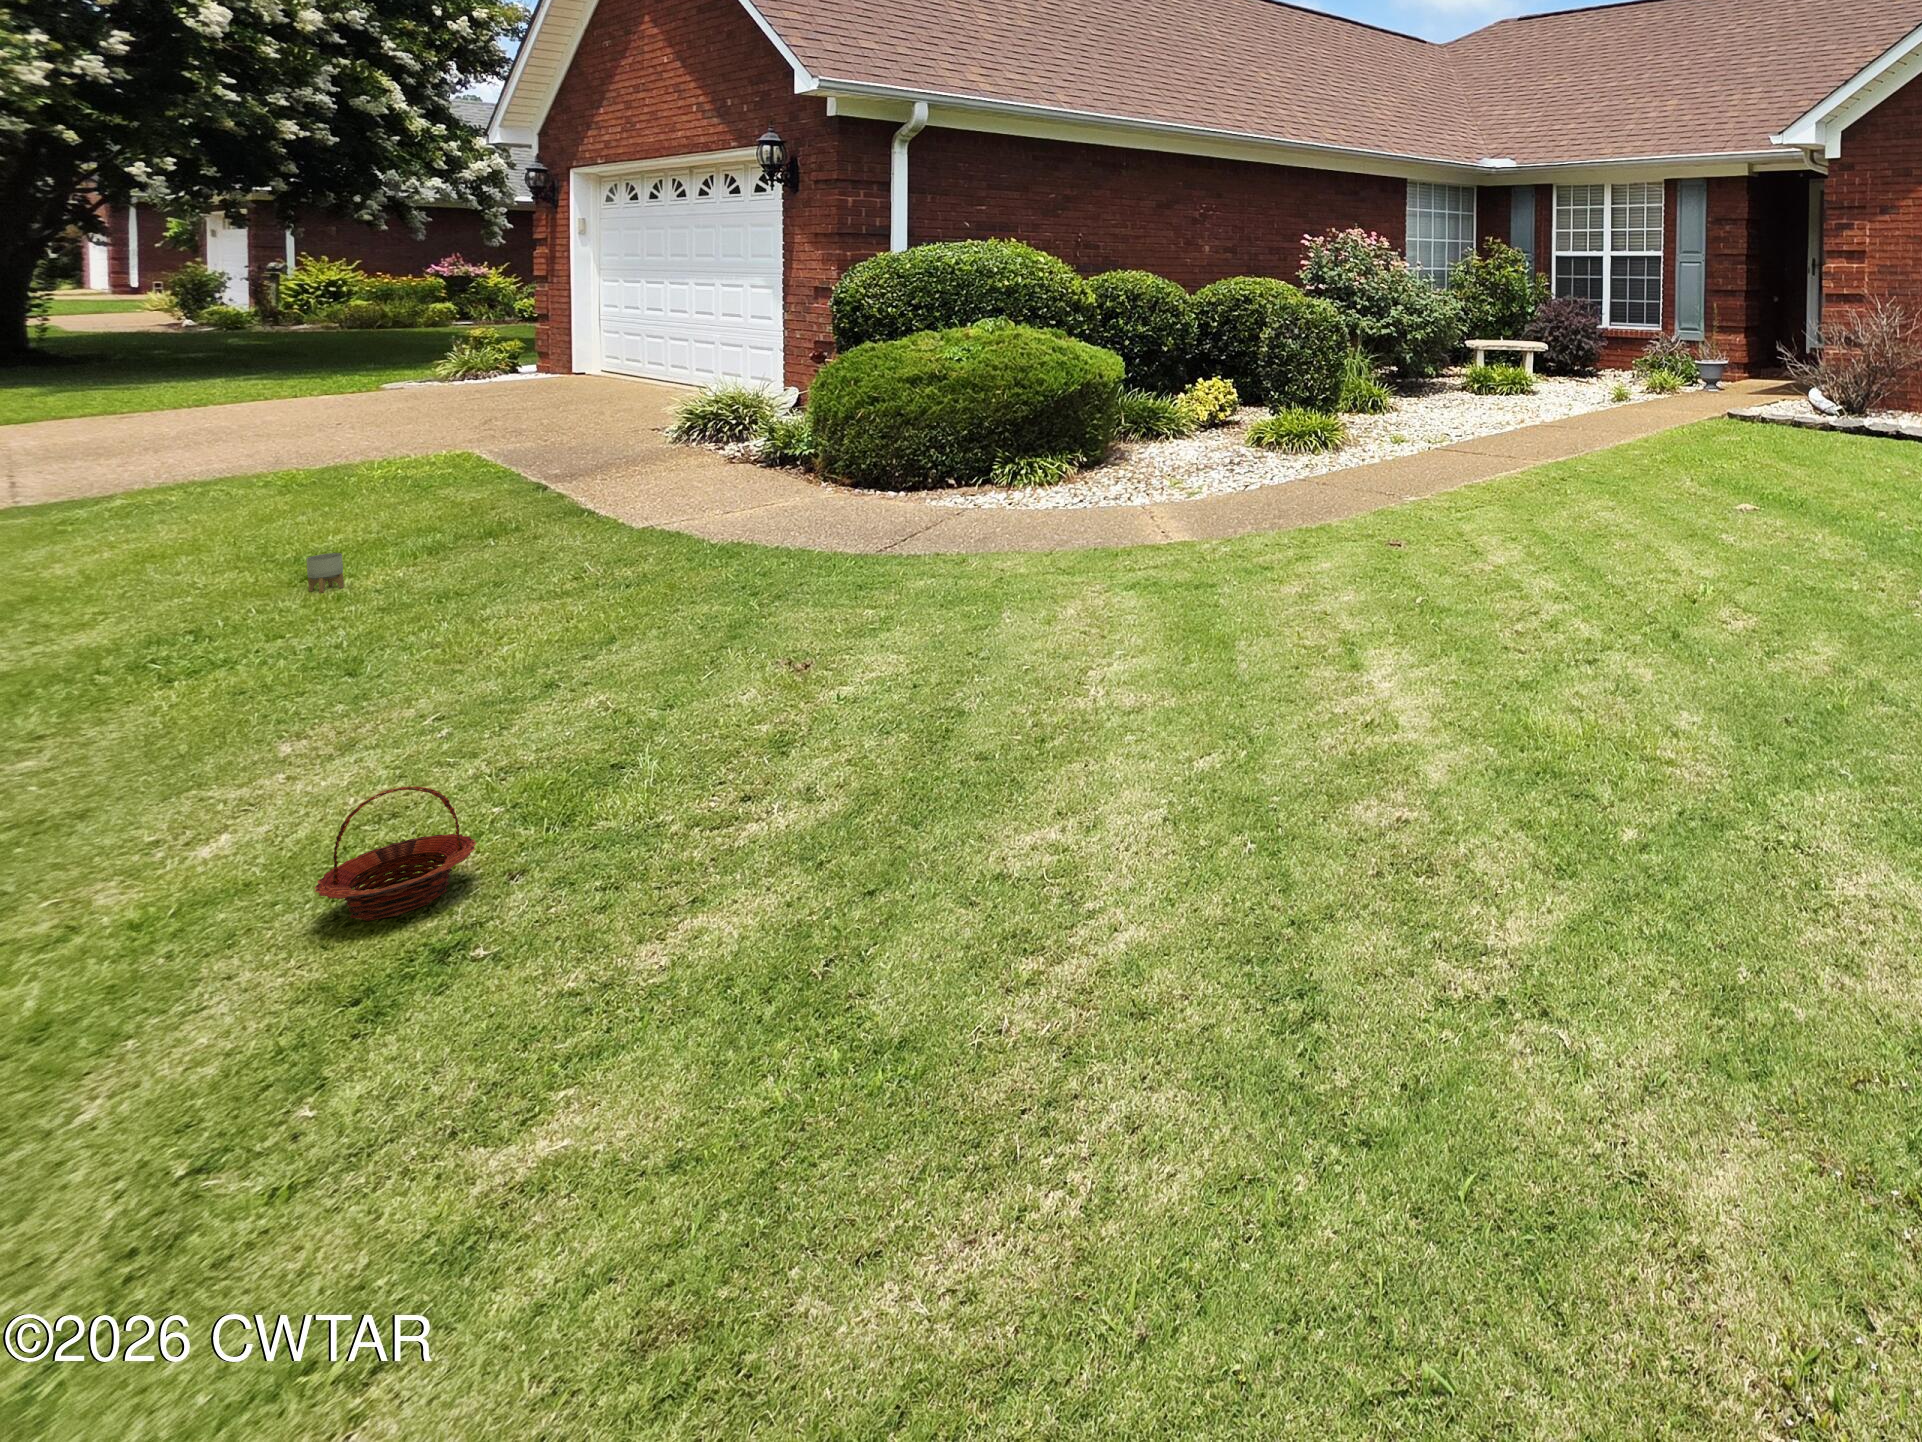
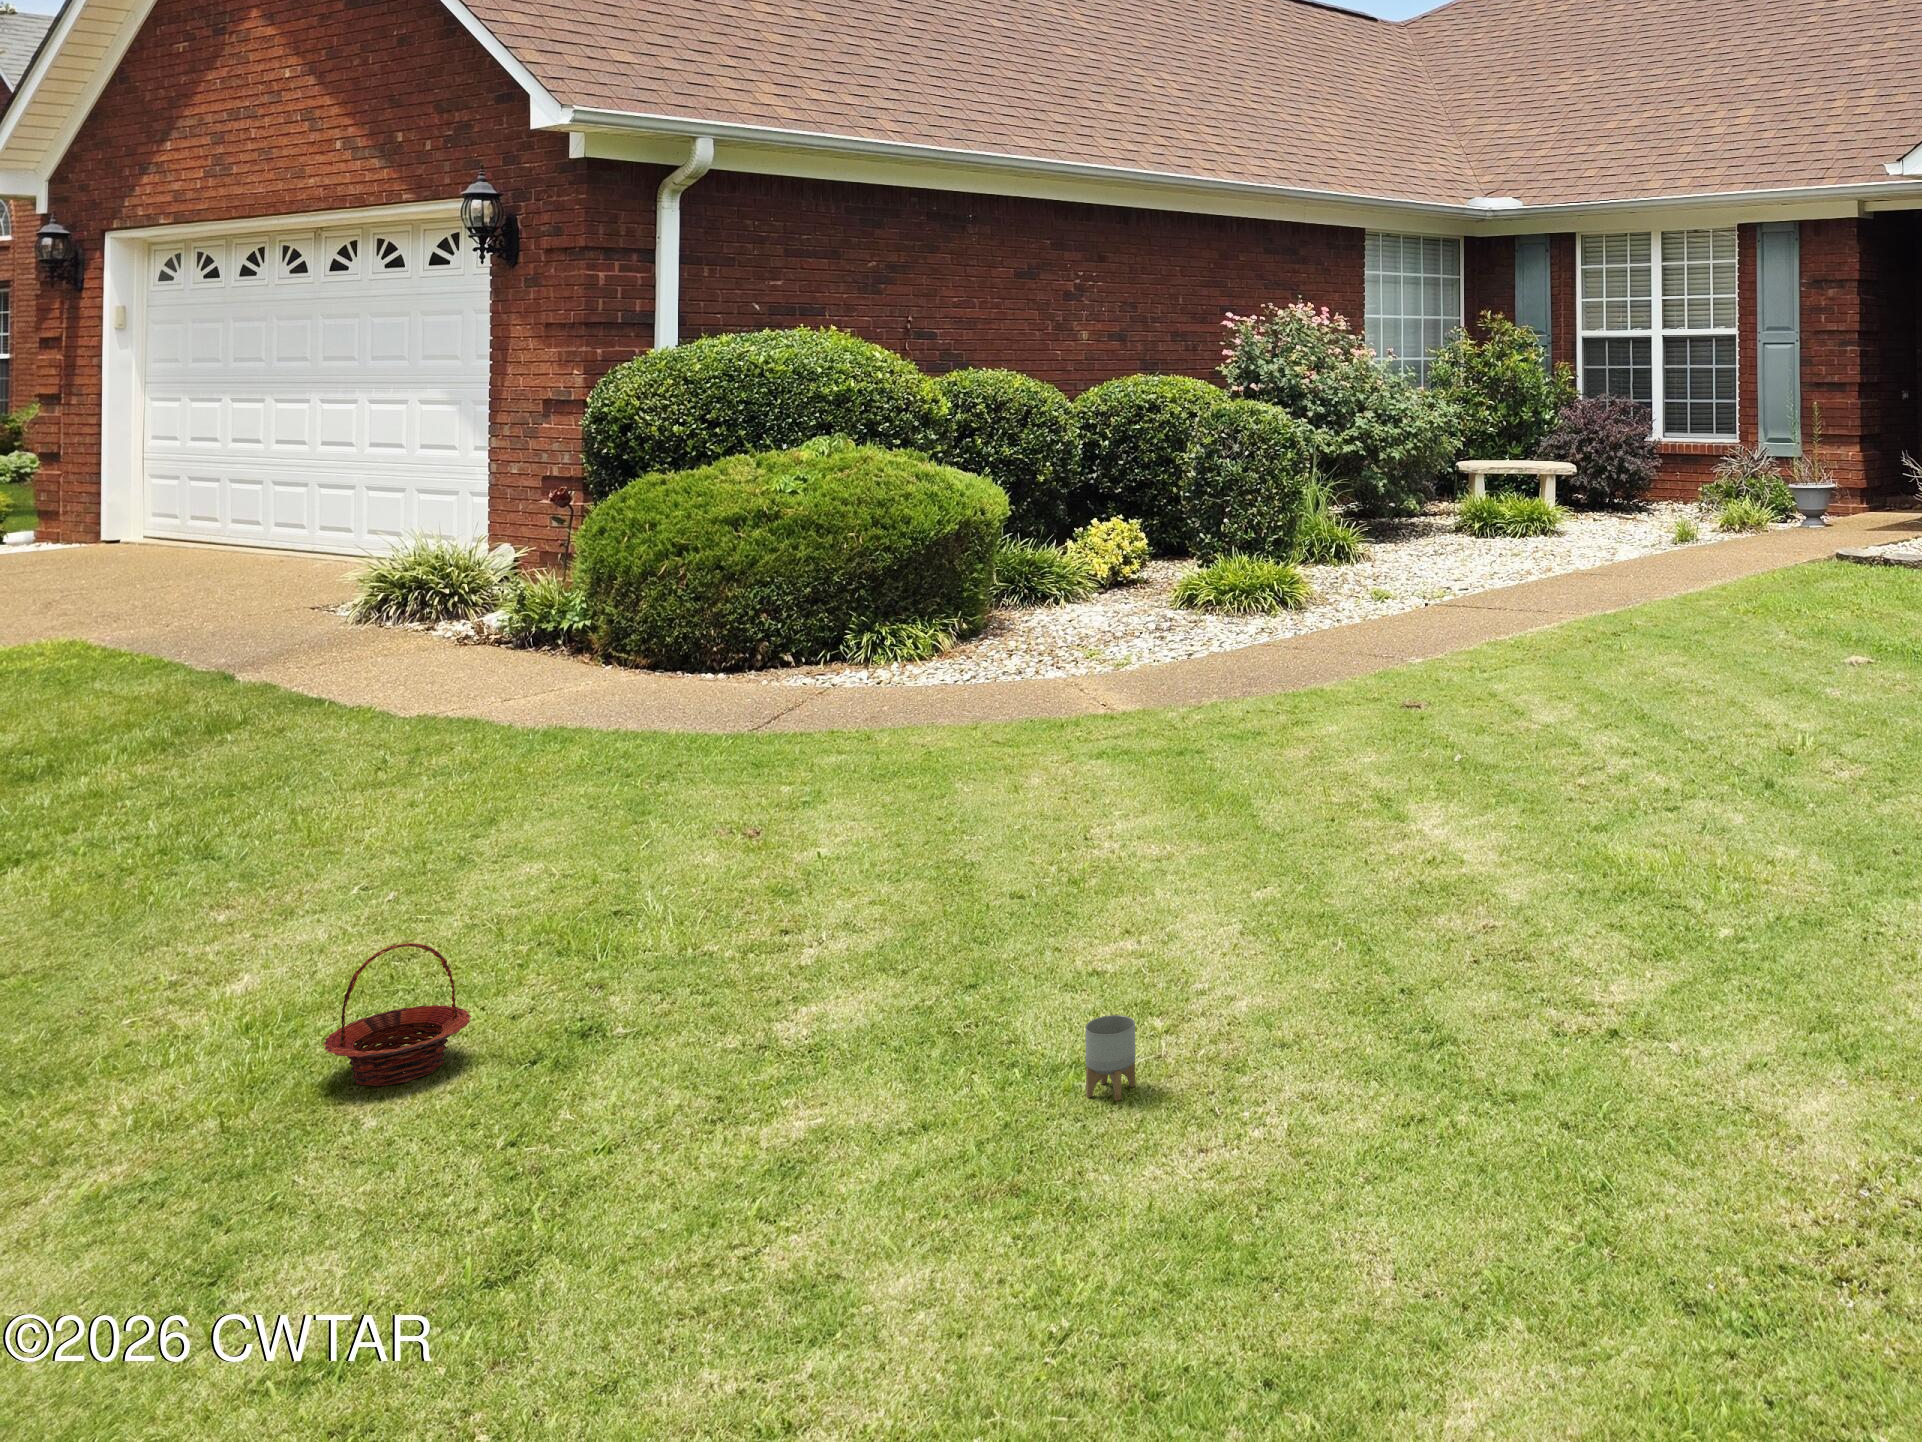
planter: present [307,553,344,593] -> present [1085,1015,1135,1101]

